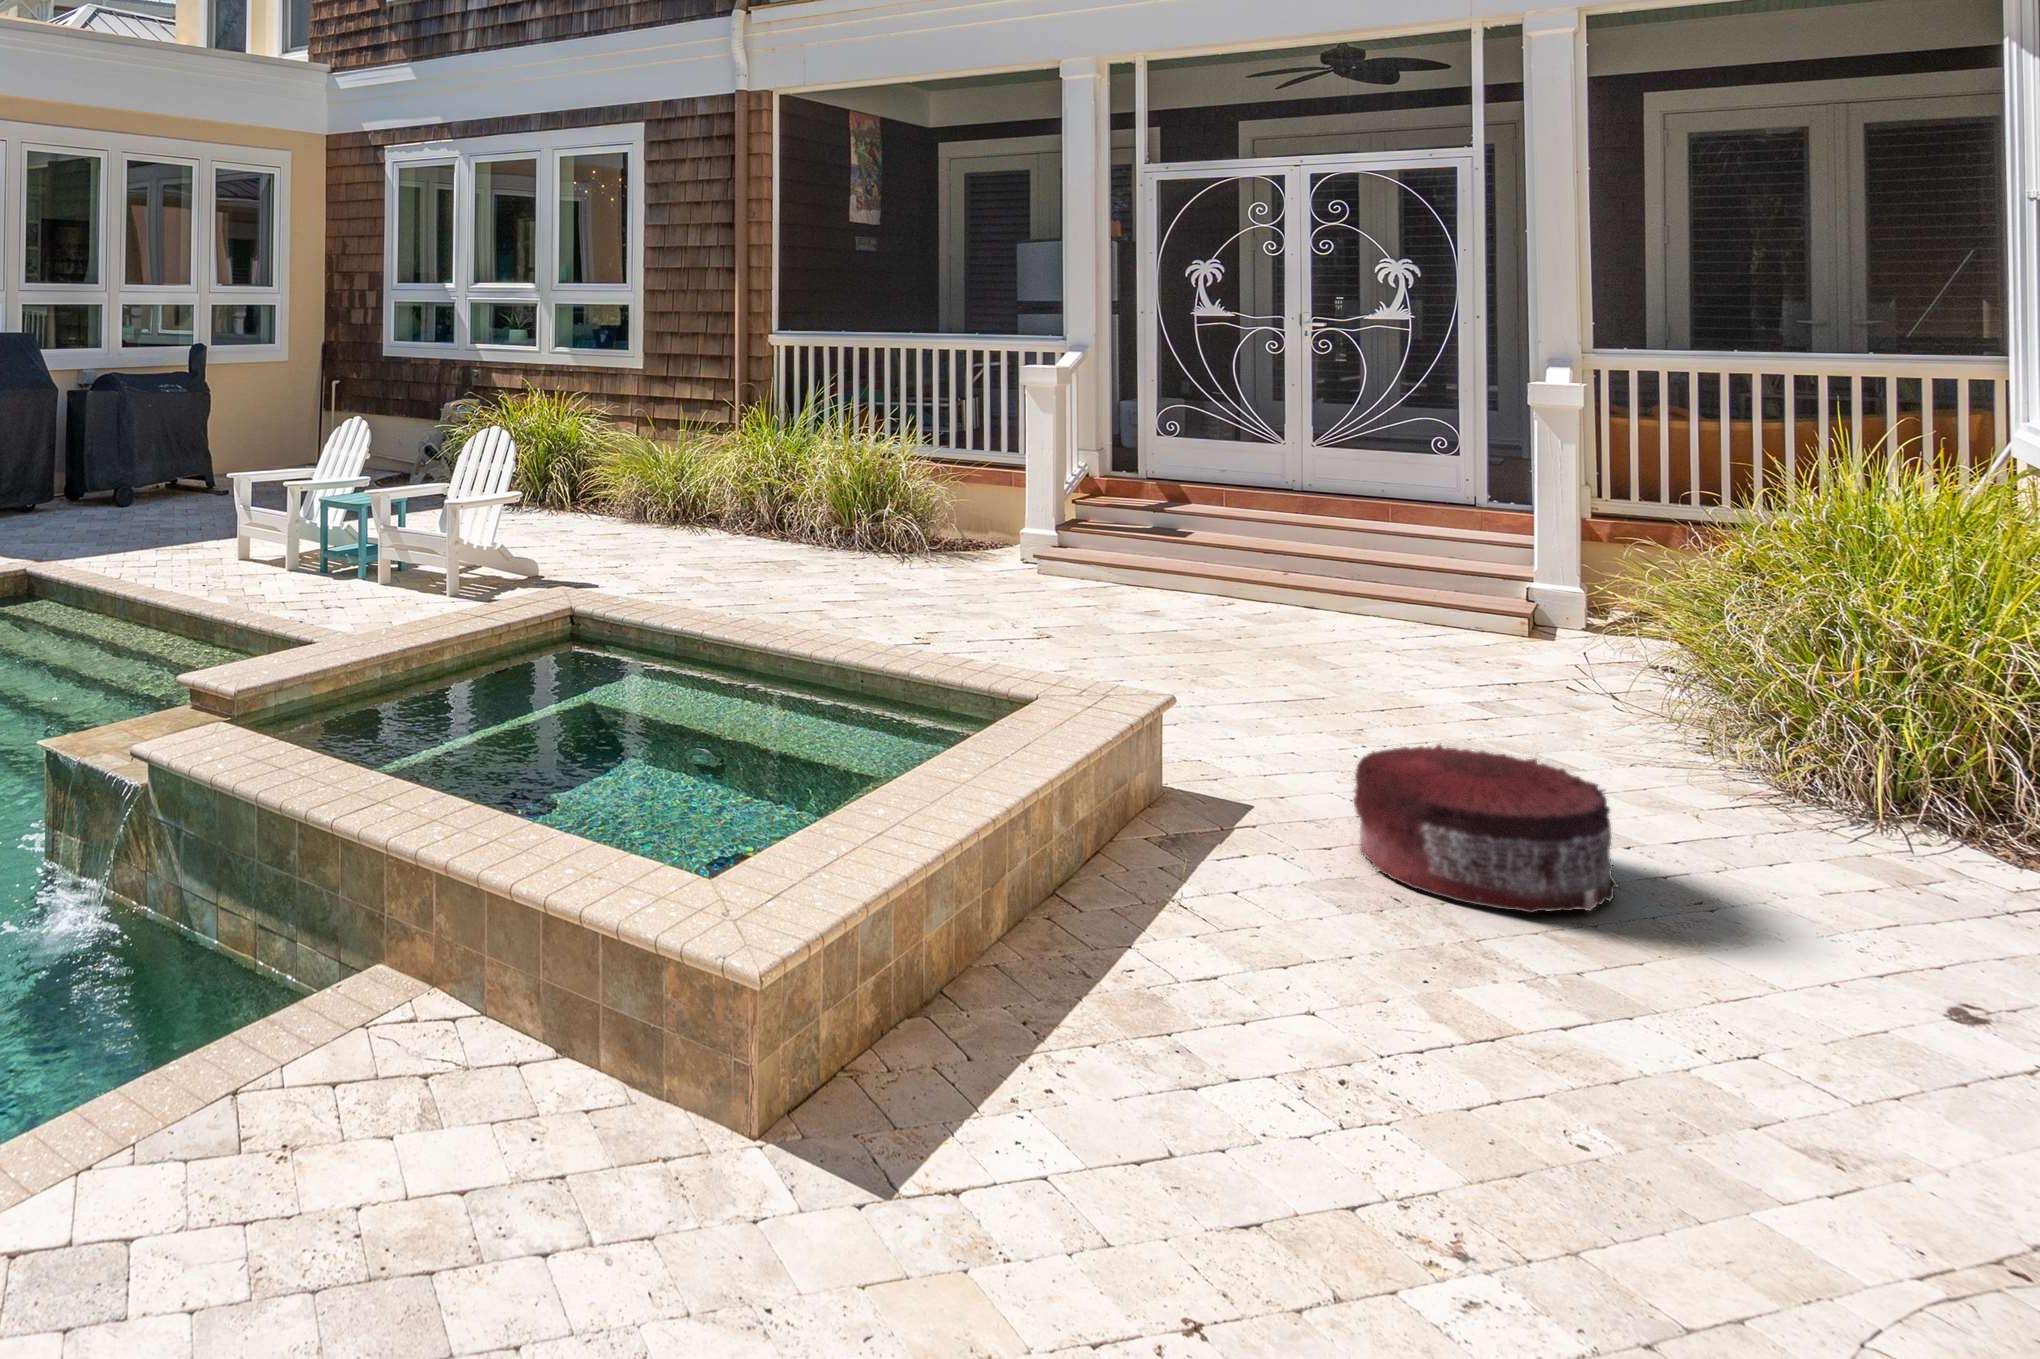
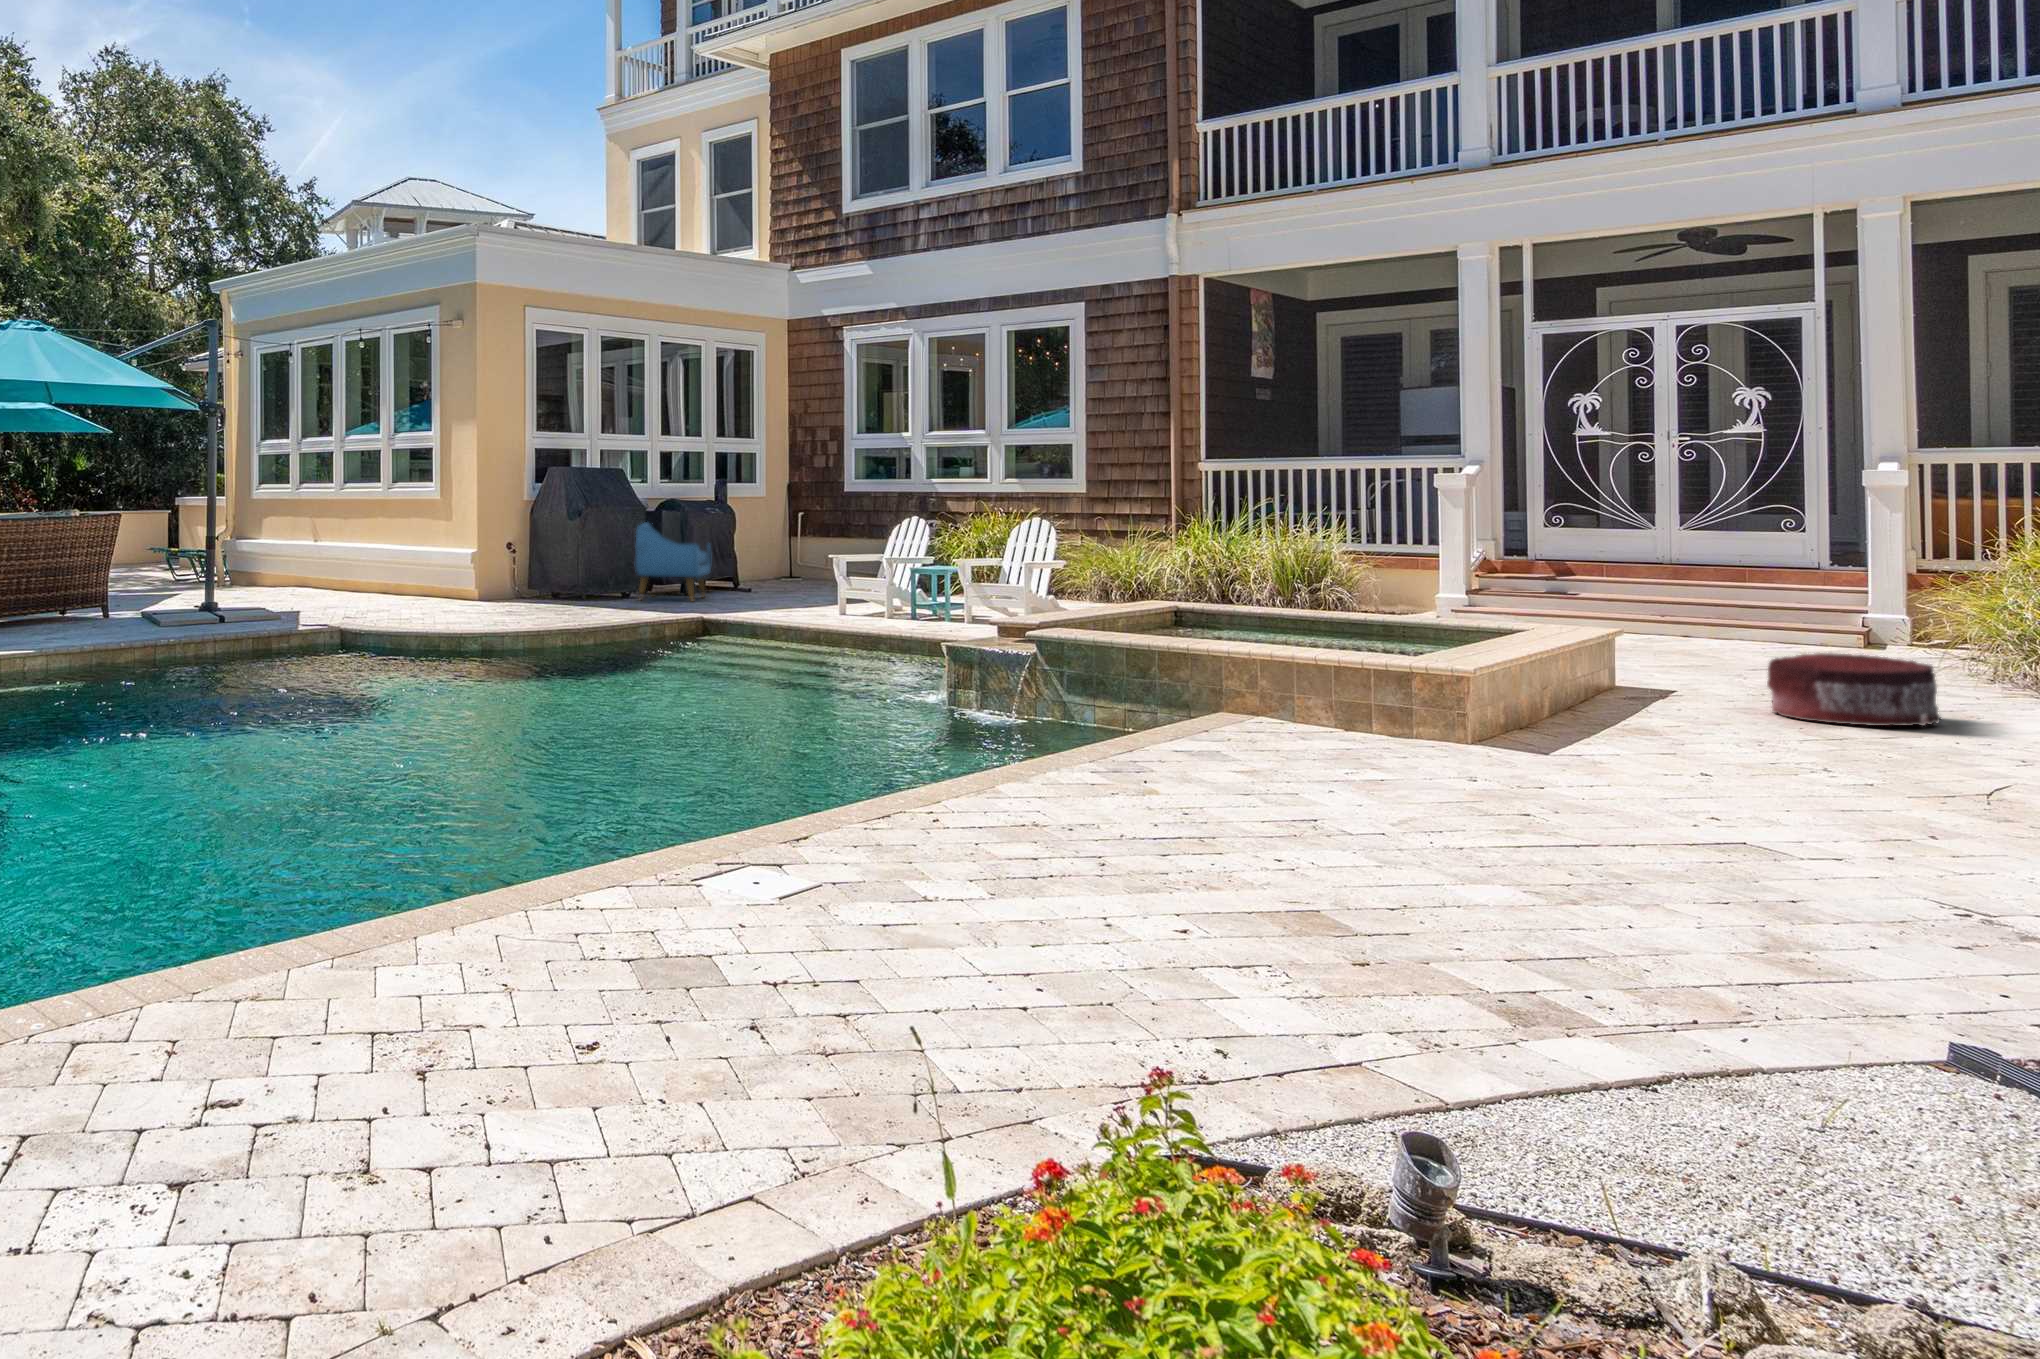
armchair: none [31,407,150,519] -> present [636,523,710,601]

